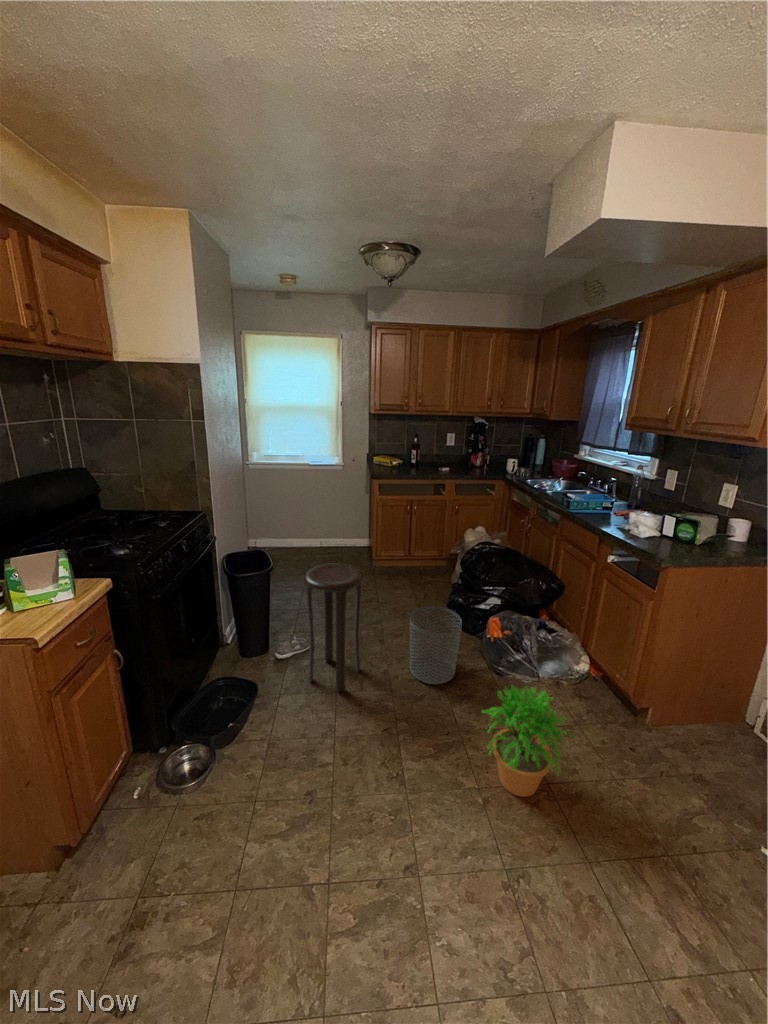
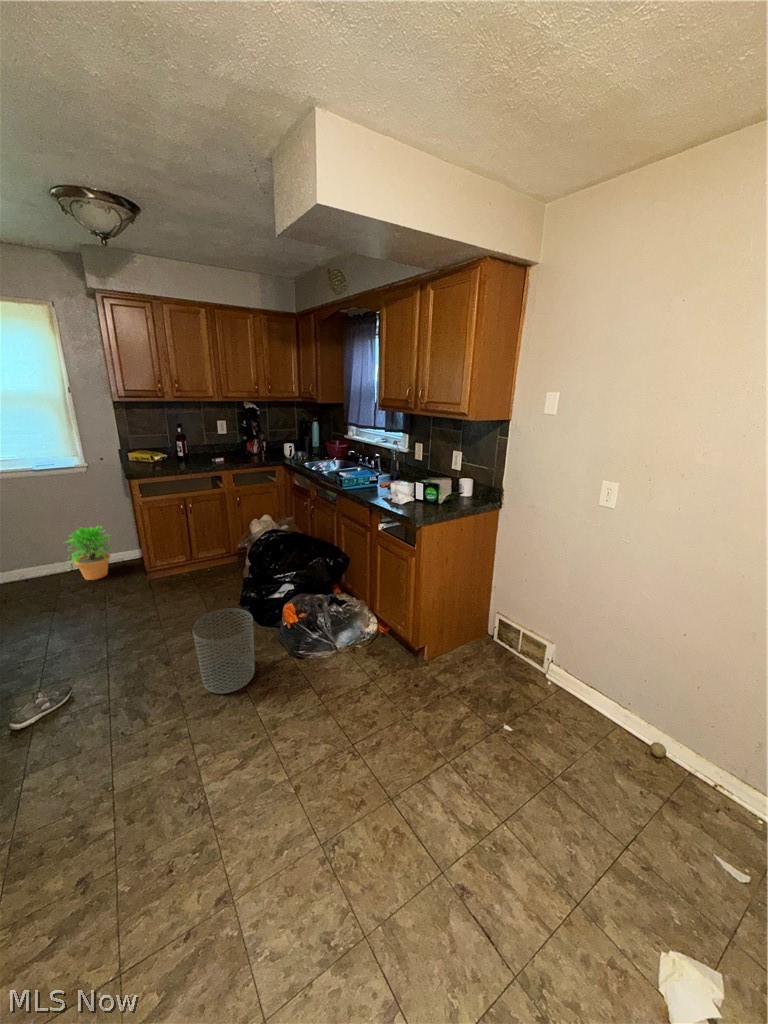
stool: present [305,563,363,692] -> none [26,589,139,747]
potted plant: present [483,685,573,797] -> present [69,526,111,580]

